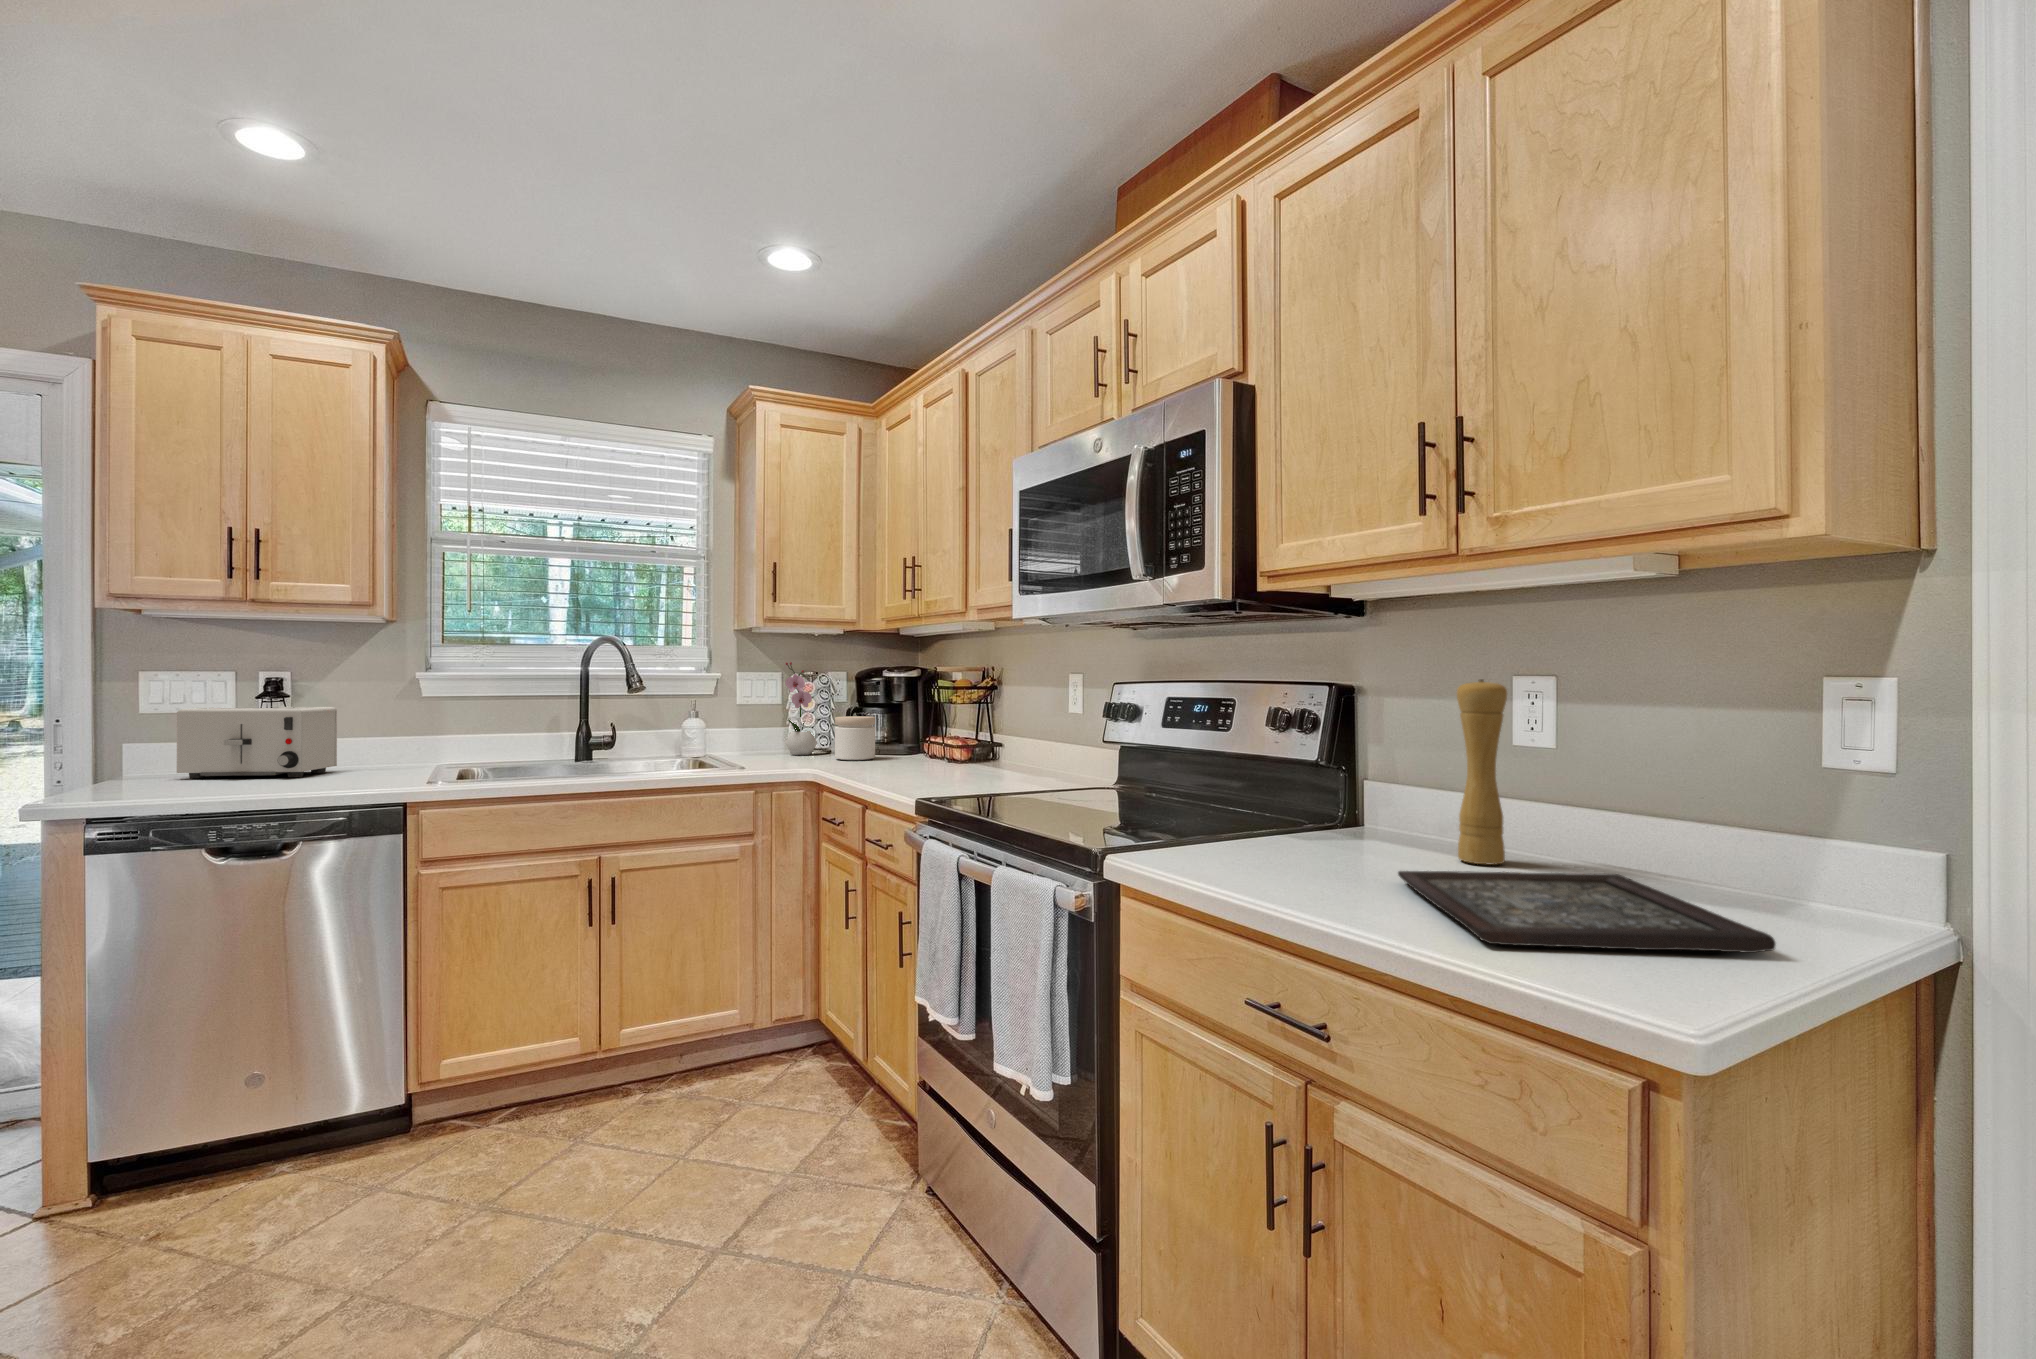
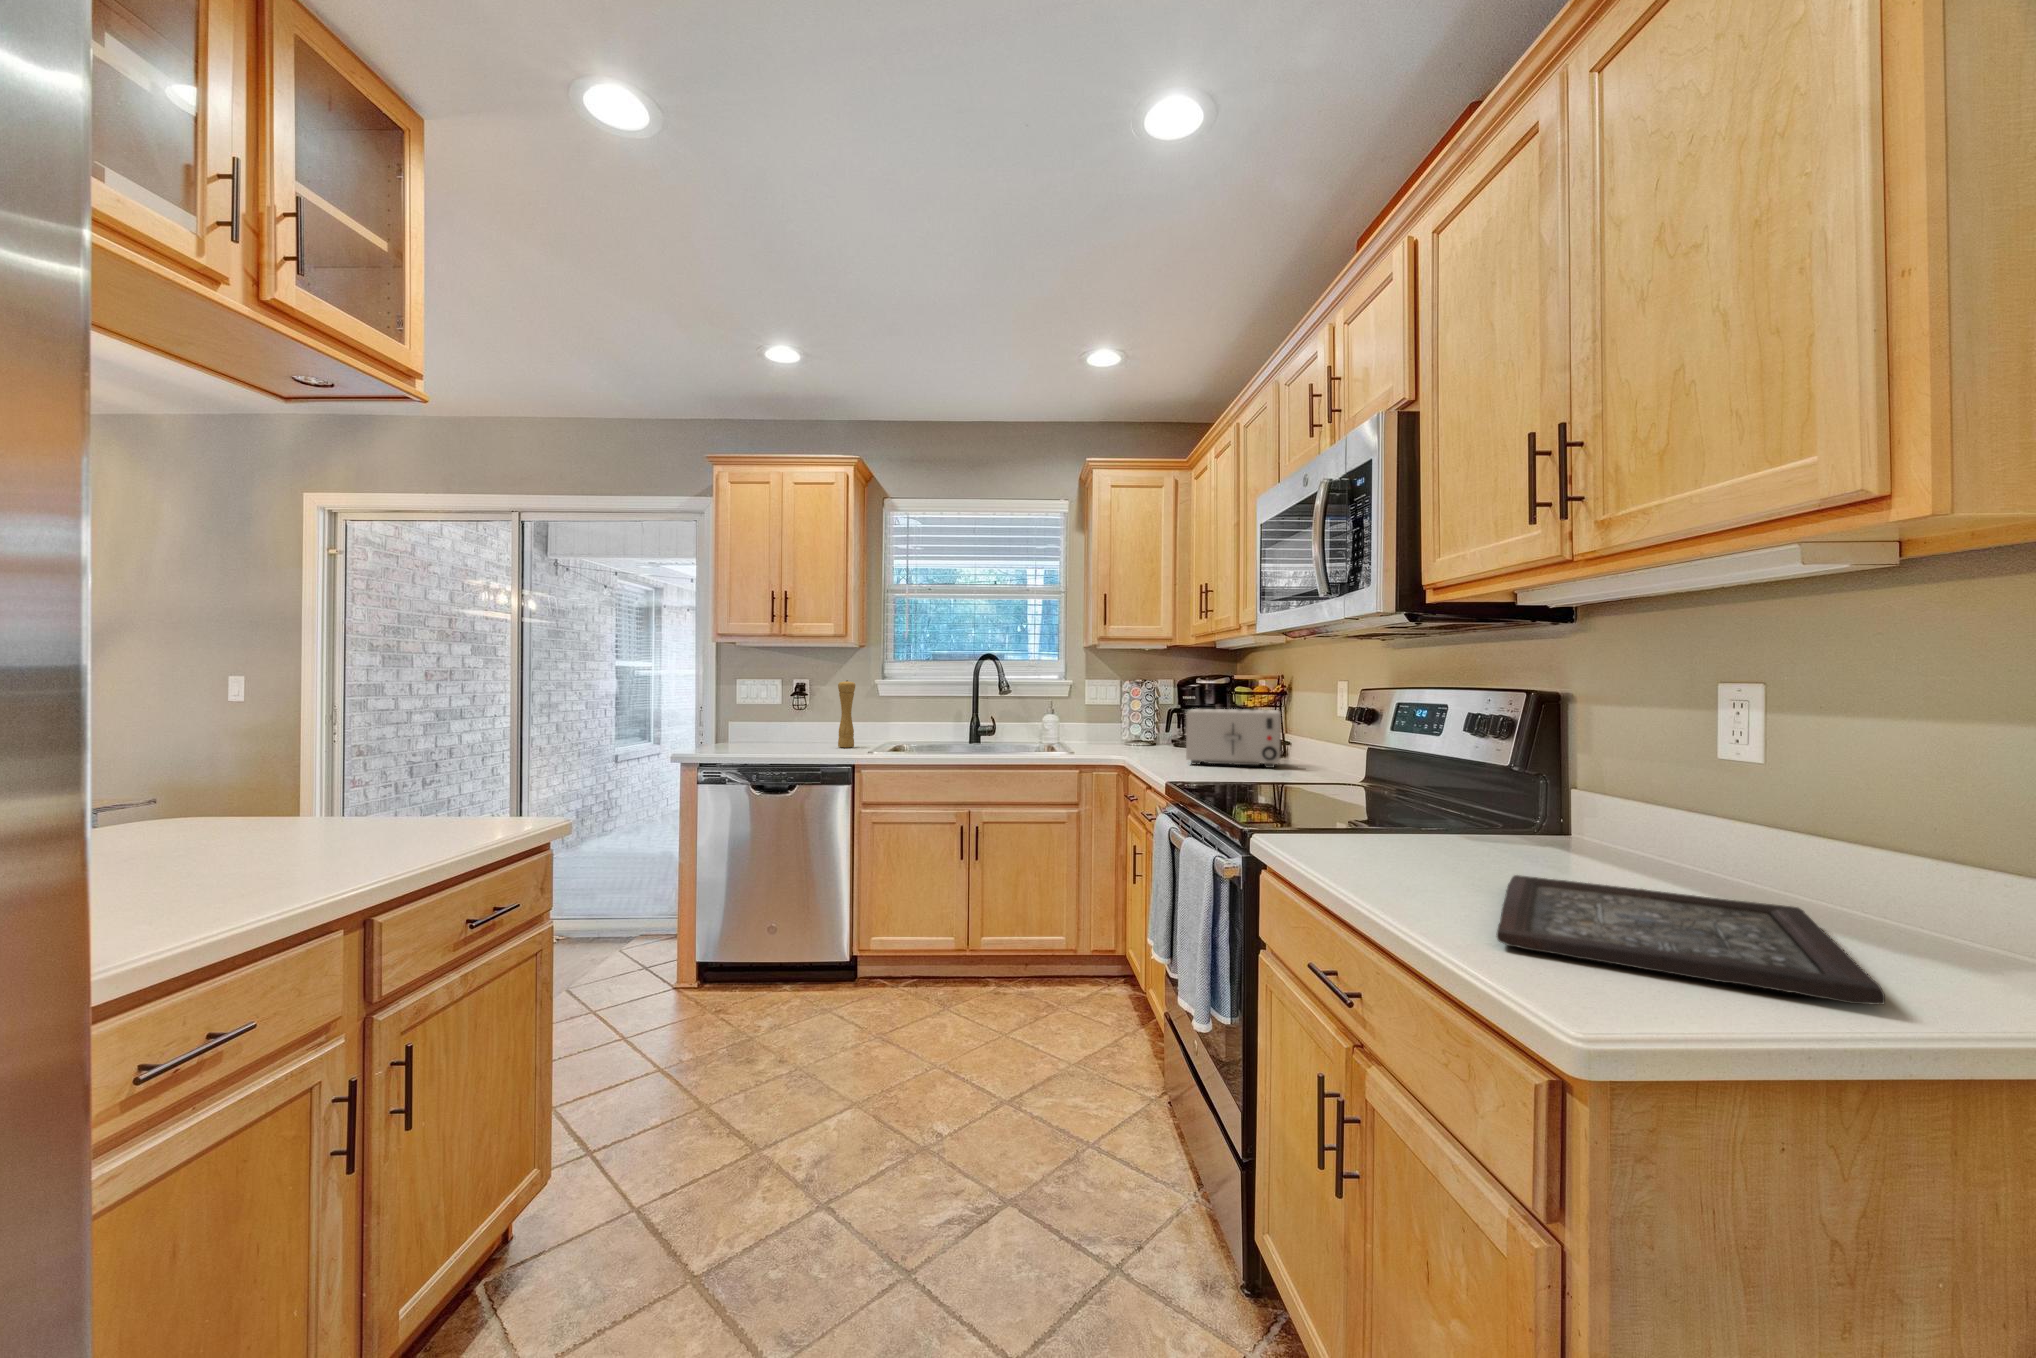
flower arrangement: present [785,662,817,755] -> none [1120,672,1148,746]
pepper mill: present [1457,679,1507,864] -> present [838,680,855,747]
toaster: present [177,707,337,778] -> present [1186,709,1281,768]
jar: present [835,716,875,760] -> none [1153,716,1186,751]

